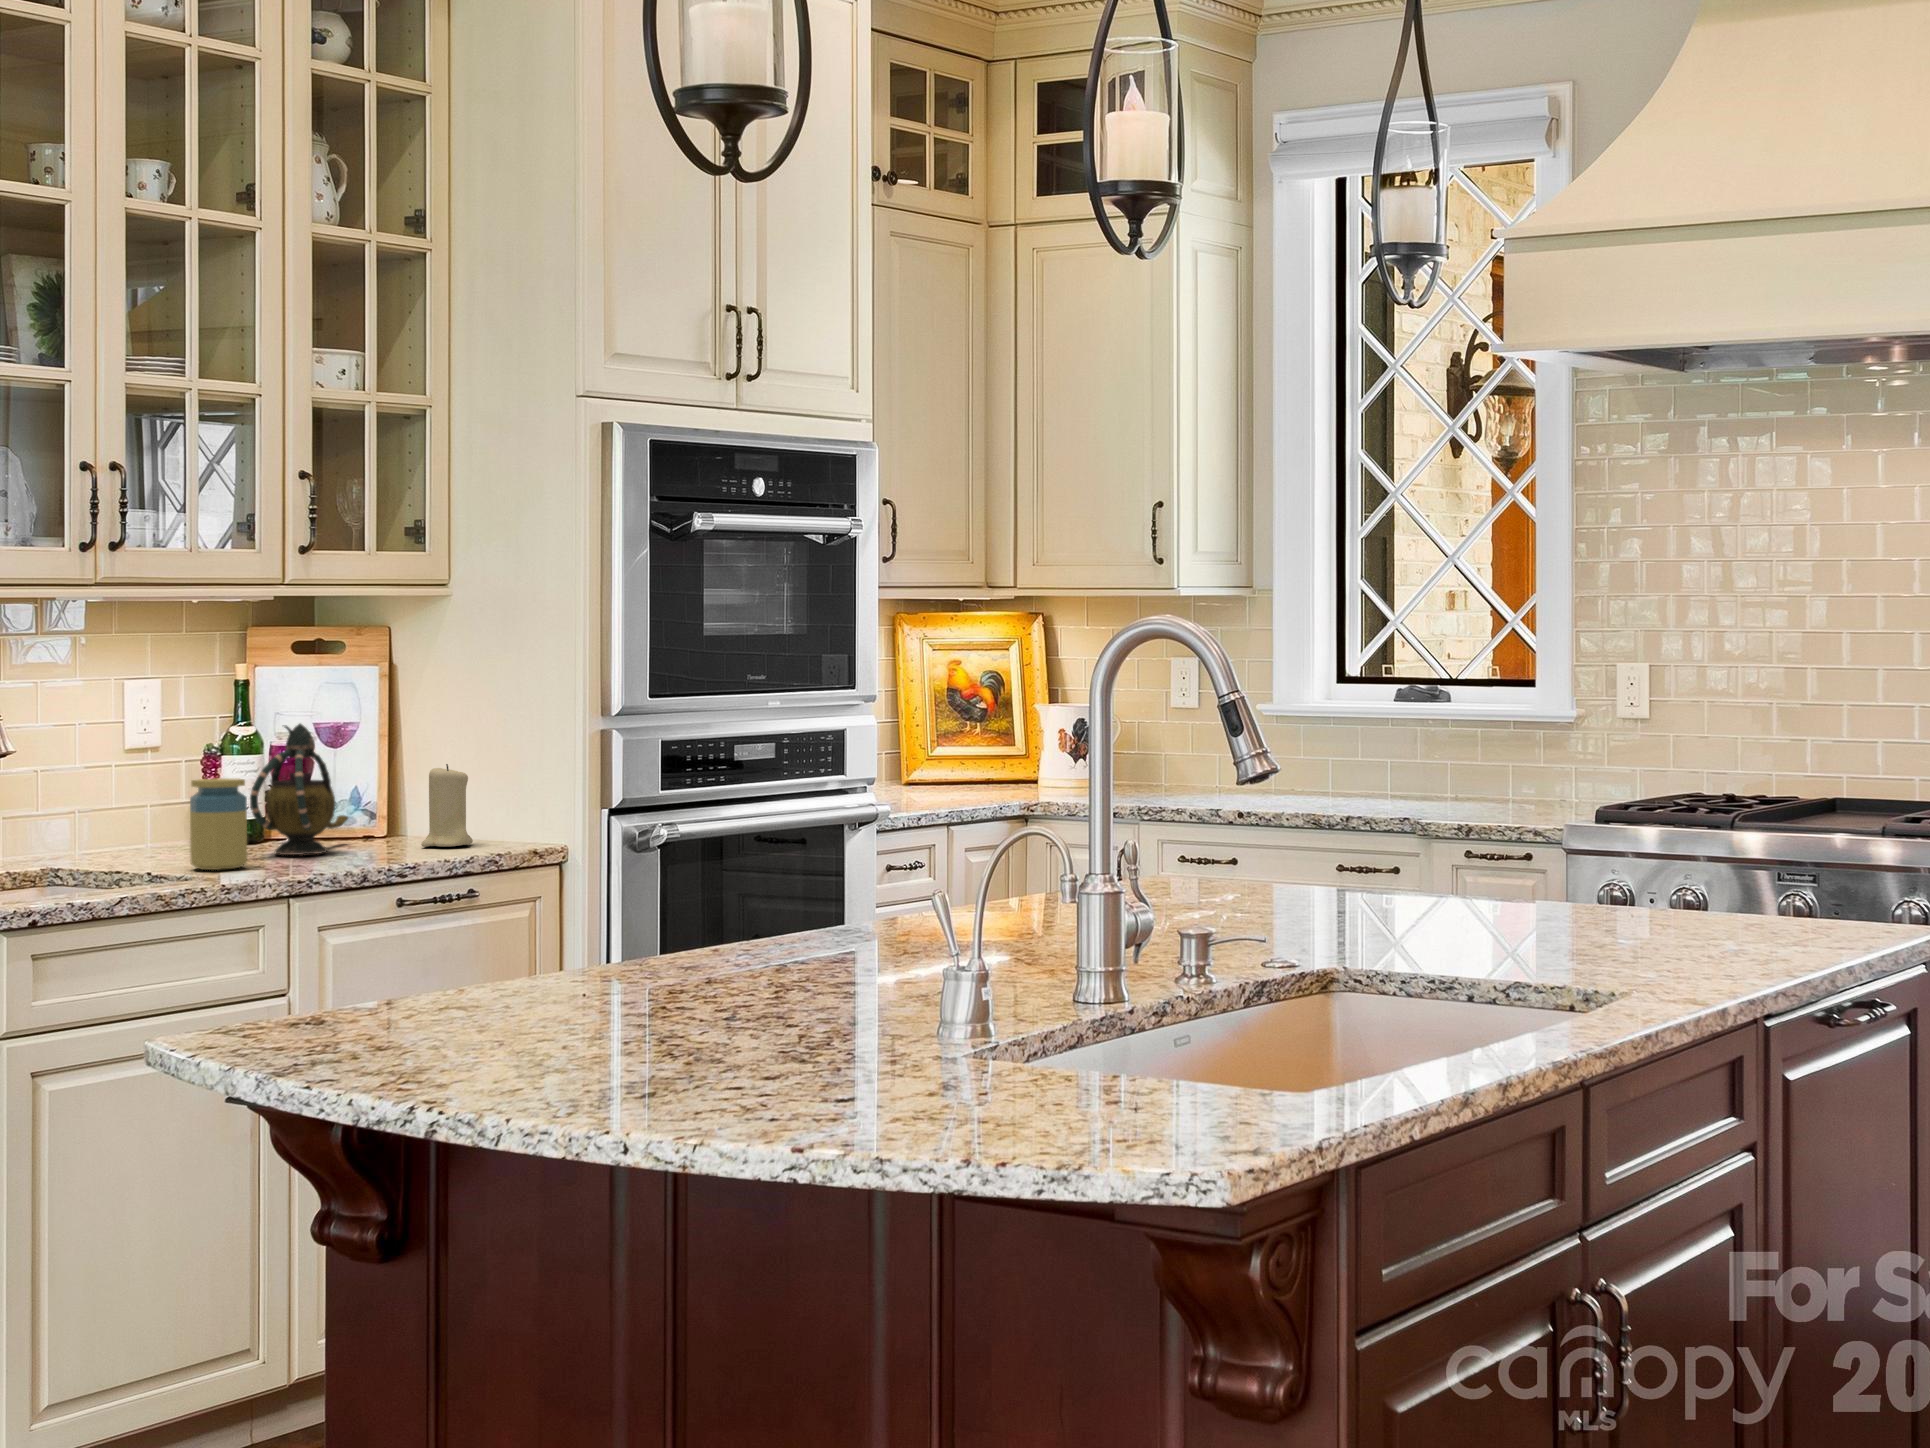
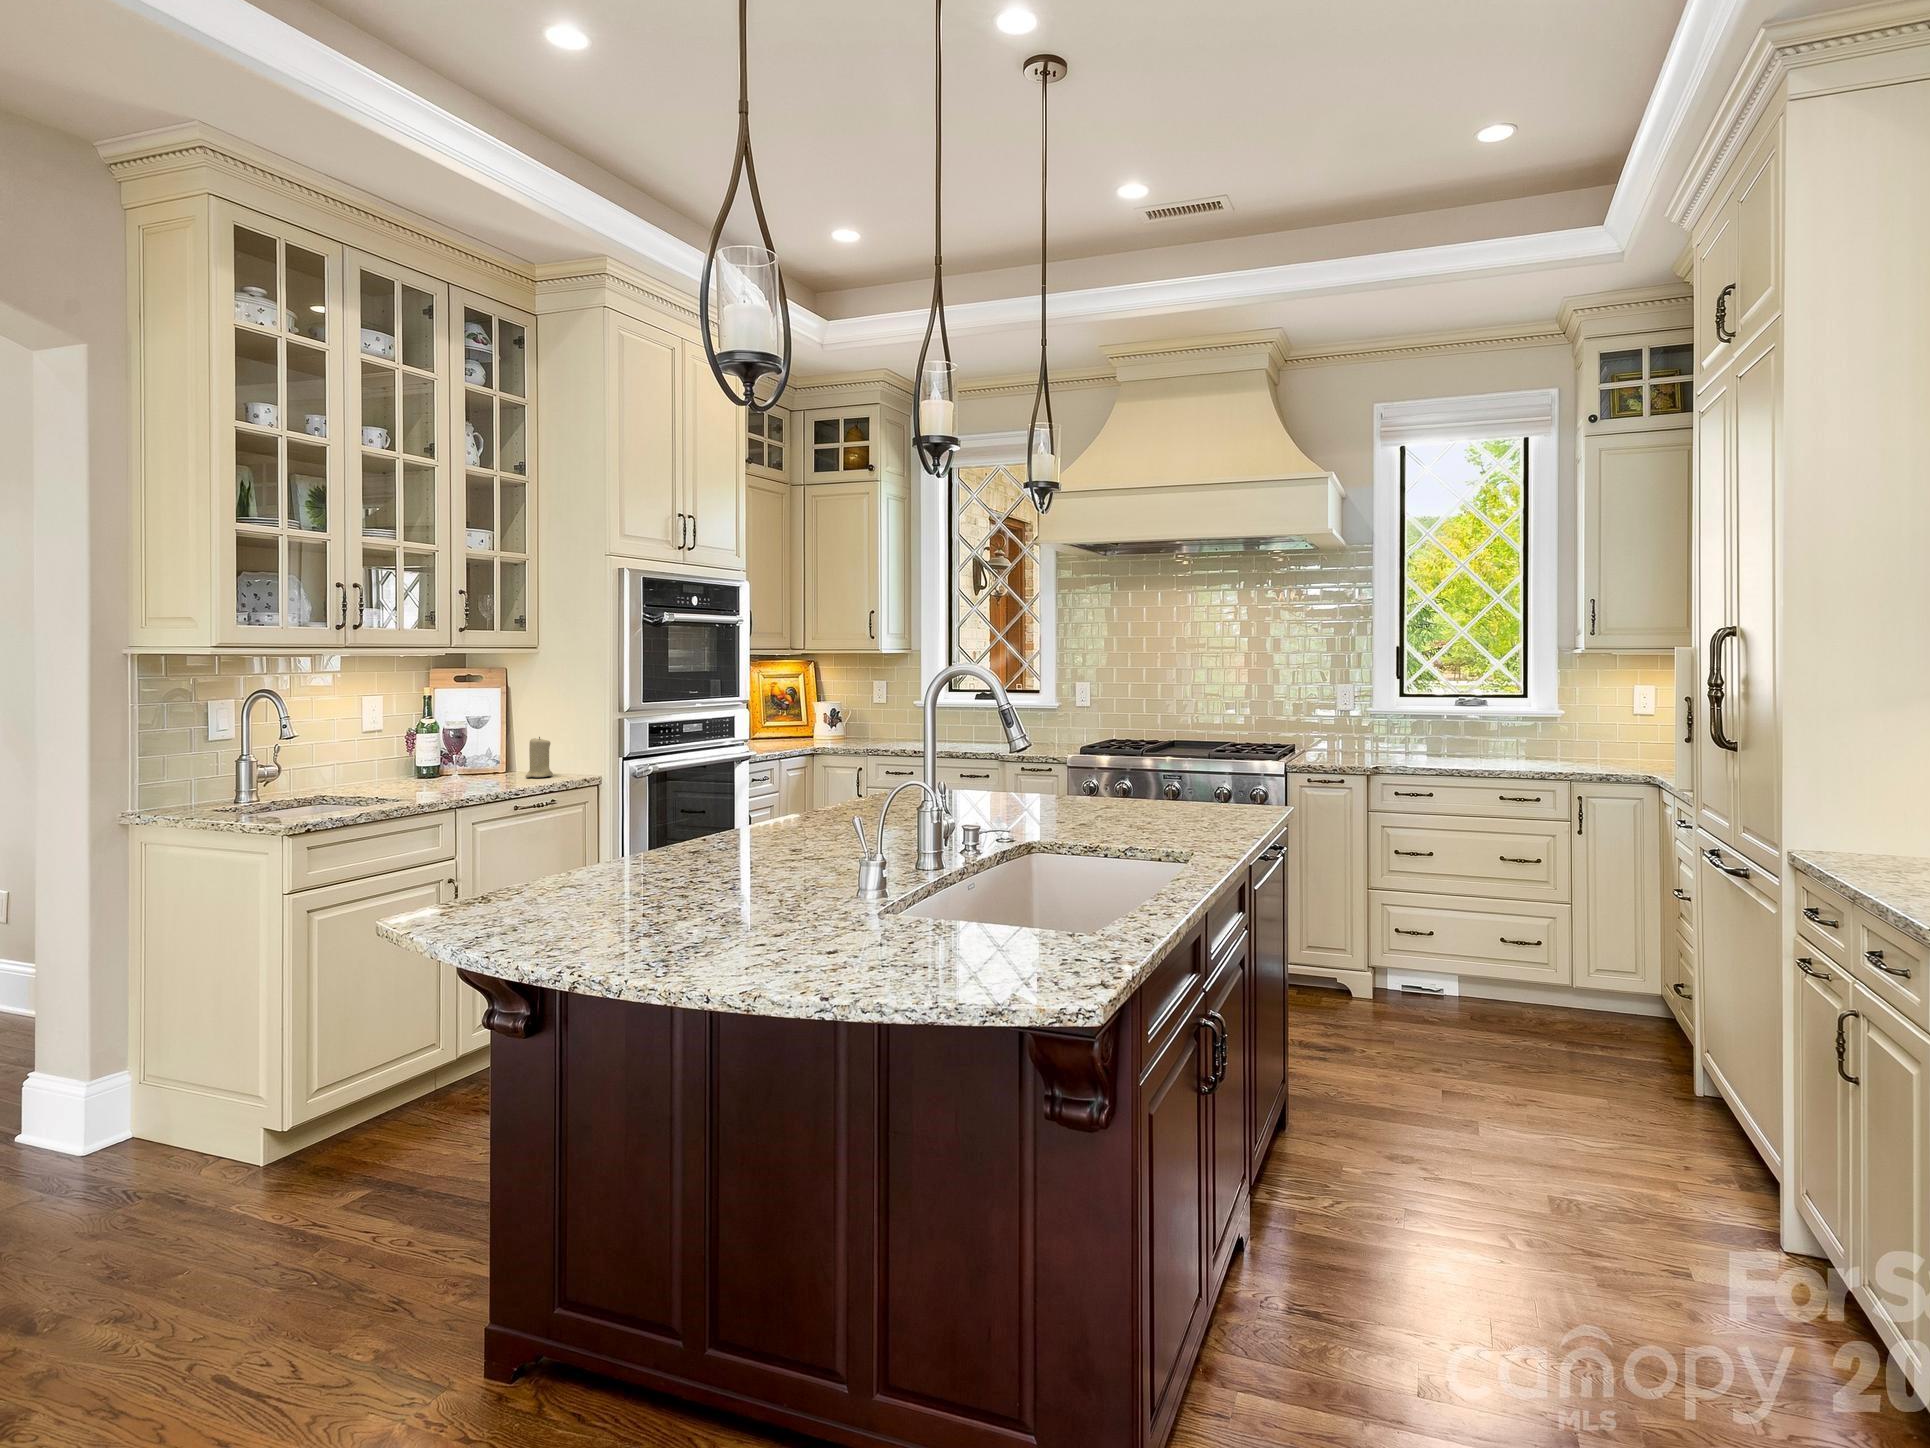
teapot: present [250,724,348,855] -> none [431,718,485,784]
jar: present [190,778,247,870] -> none [397,748,430,795]

